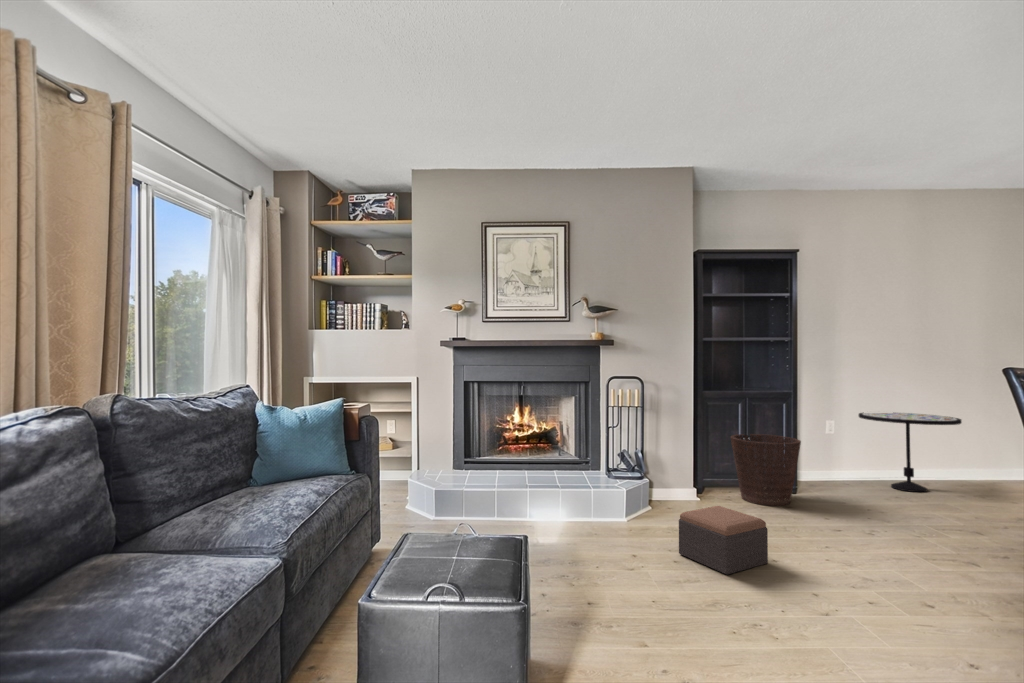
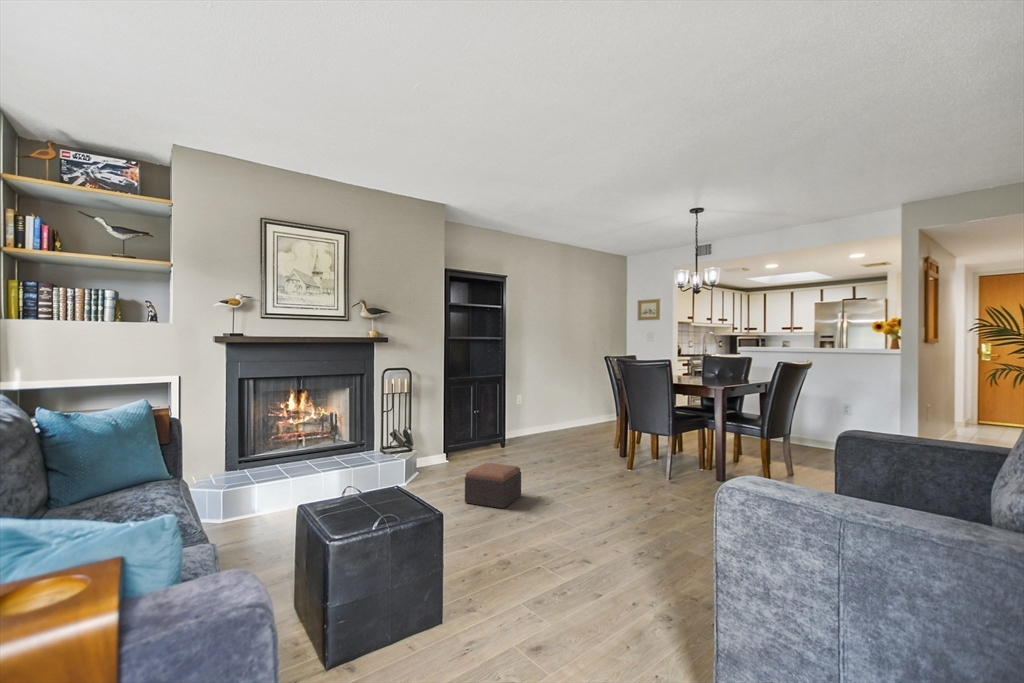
side table: present [859,412,962,492] -> none [537,387,590,437]
basket: present [731,434,801,506] -> none [469,408,515,459]

